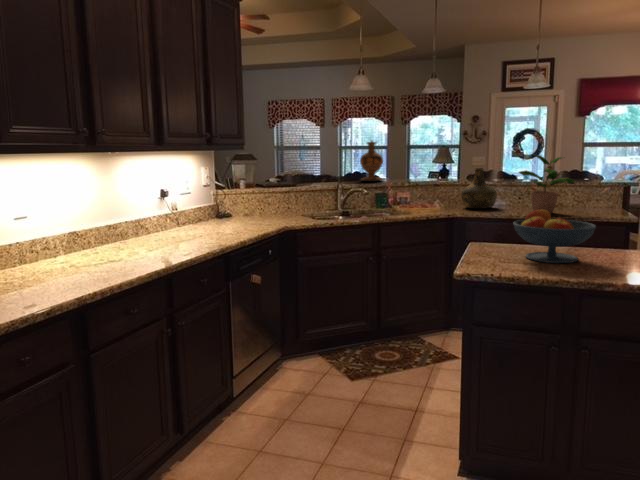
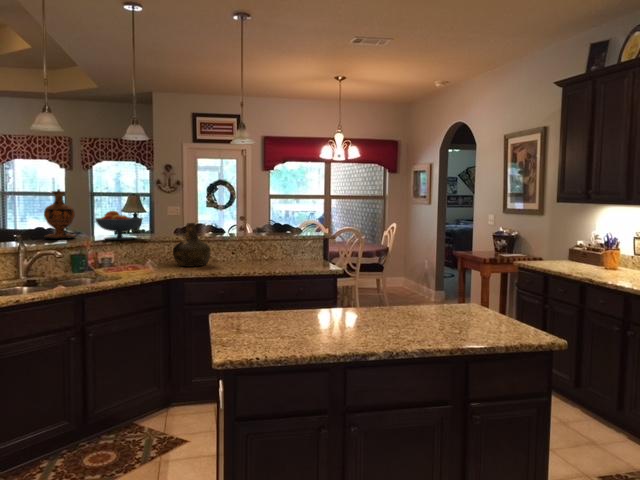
potted plant: present [519,154,576,214] -> none [233,210,289,270]
fruit bowl: present [513,209,596,263] -> present [96,211,143,240]

